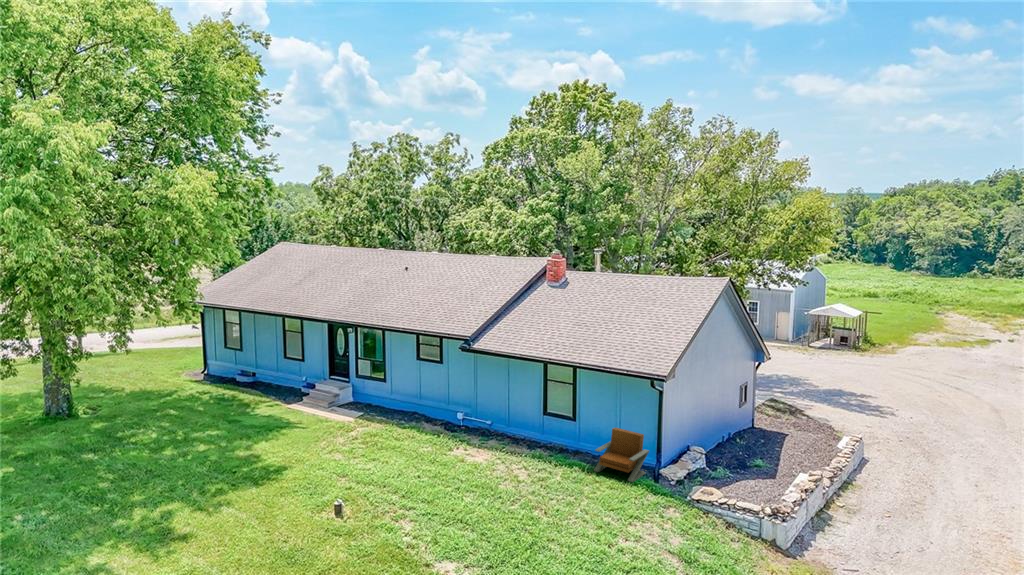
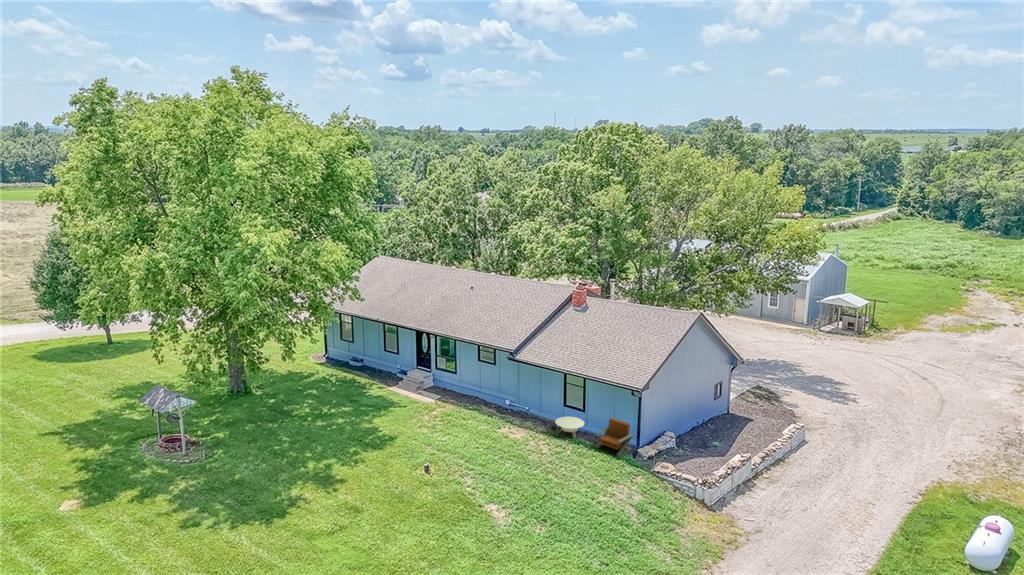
round table: none [531,431,574,461] -> present [555,417,584,439]

